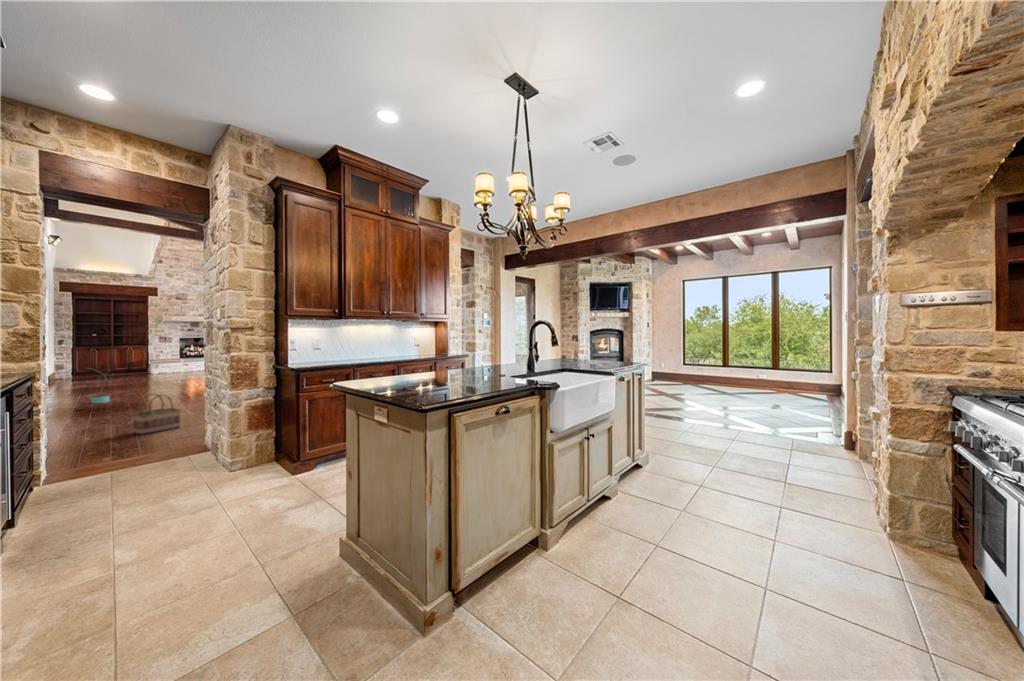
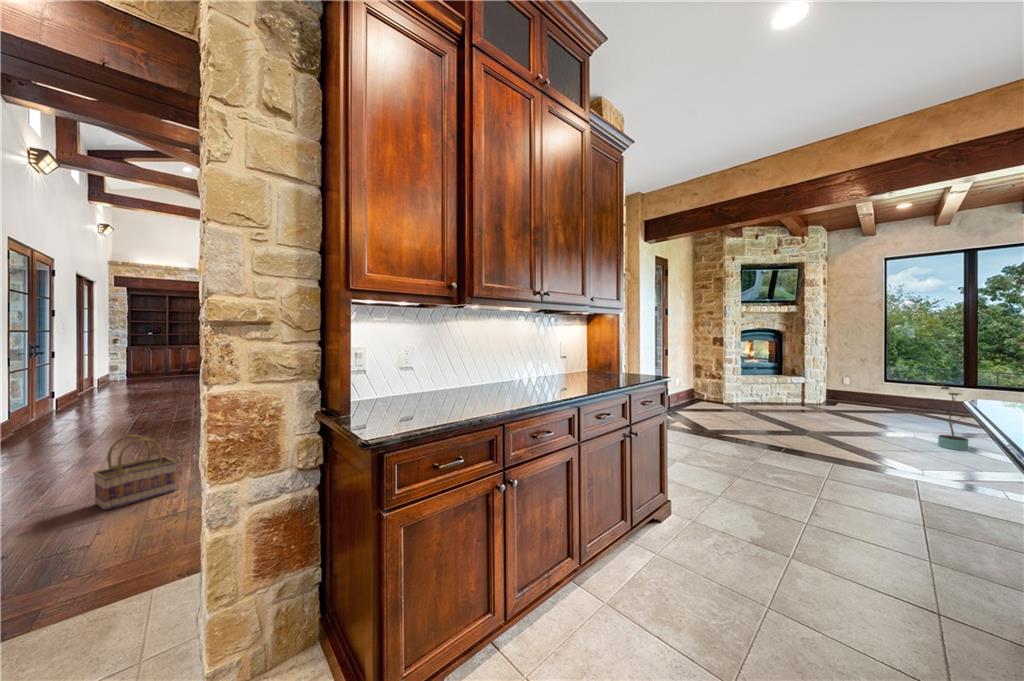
potted plant: present [91,373,114,403] -> present [935,384,968,450]

